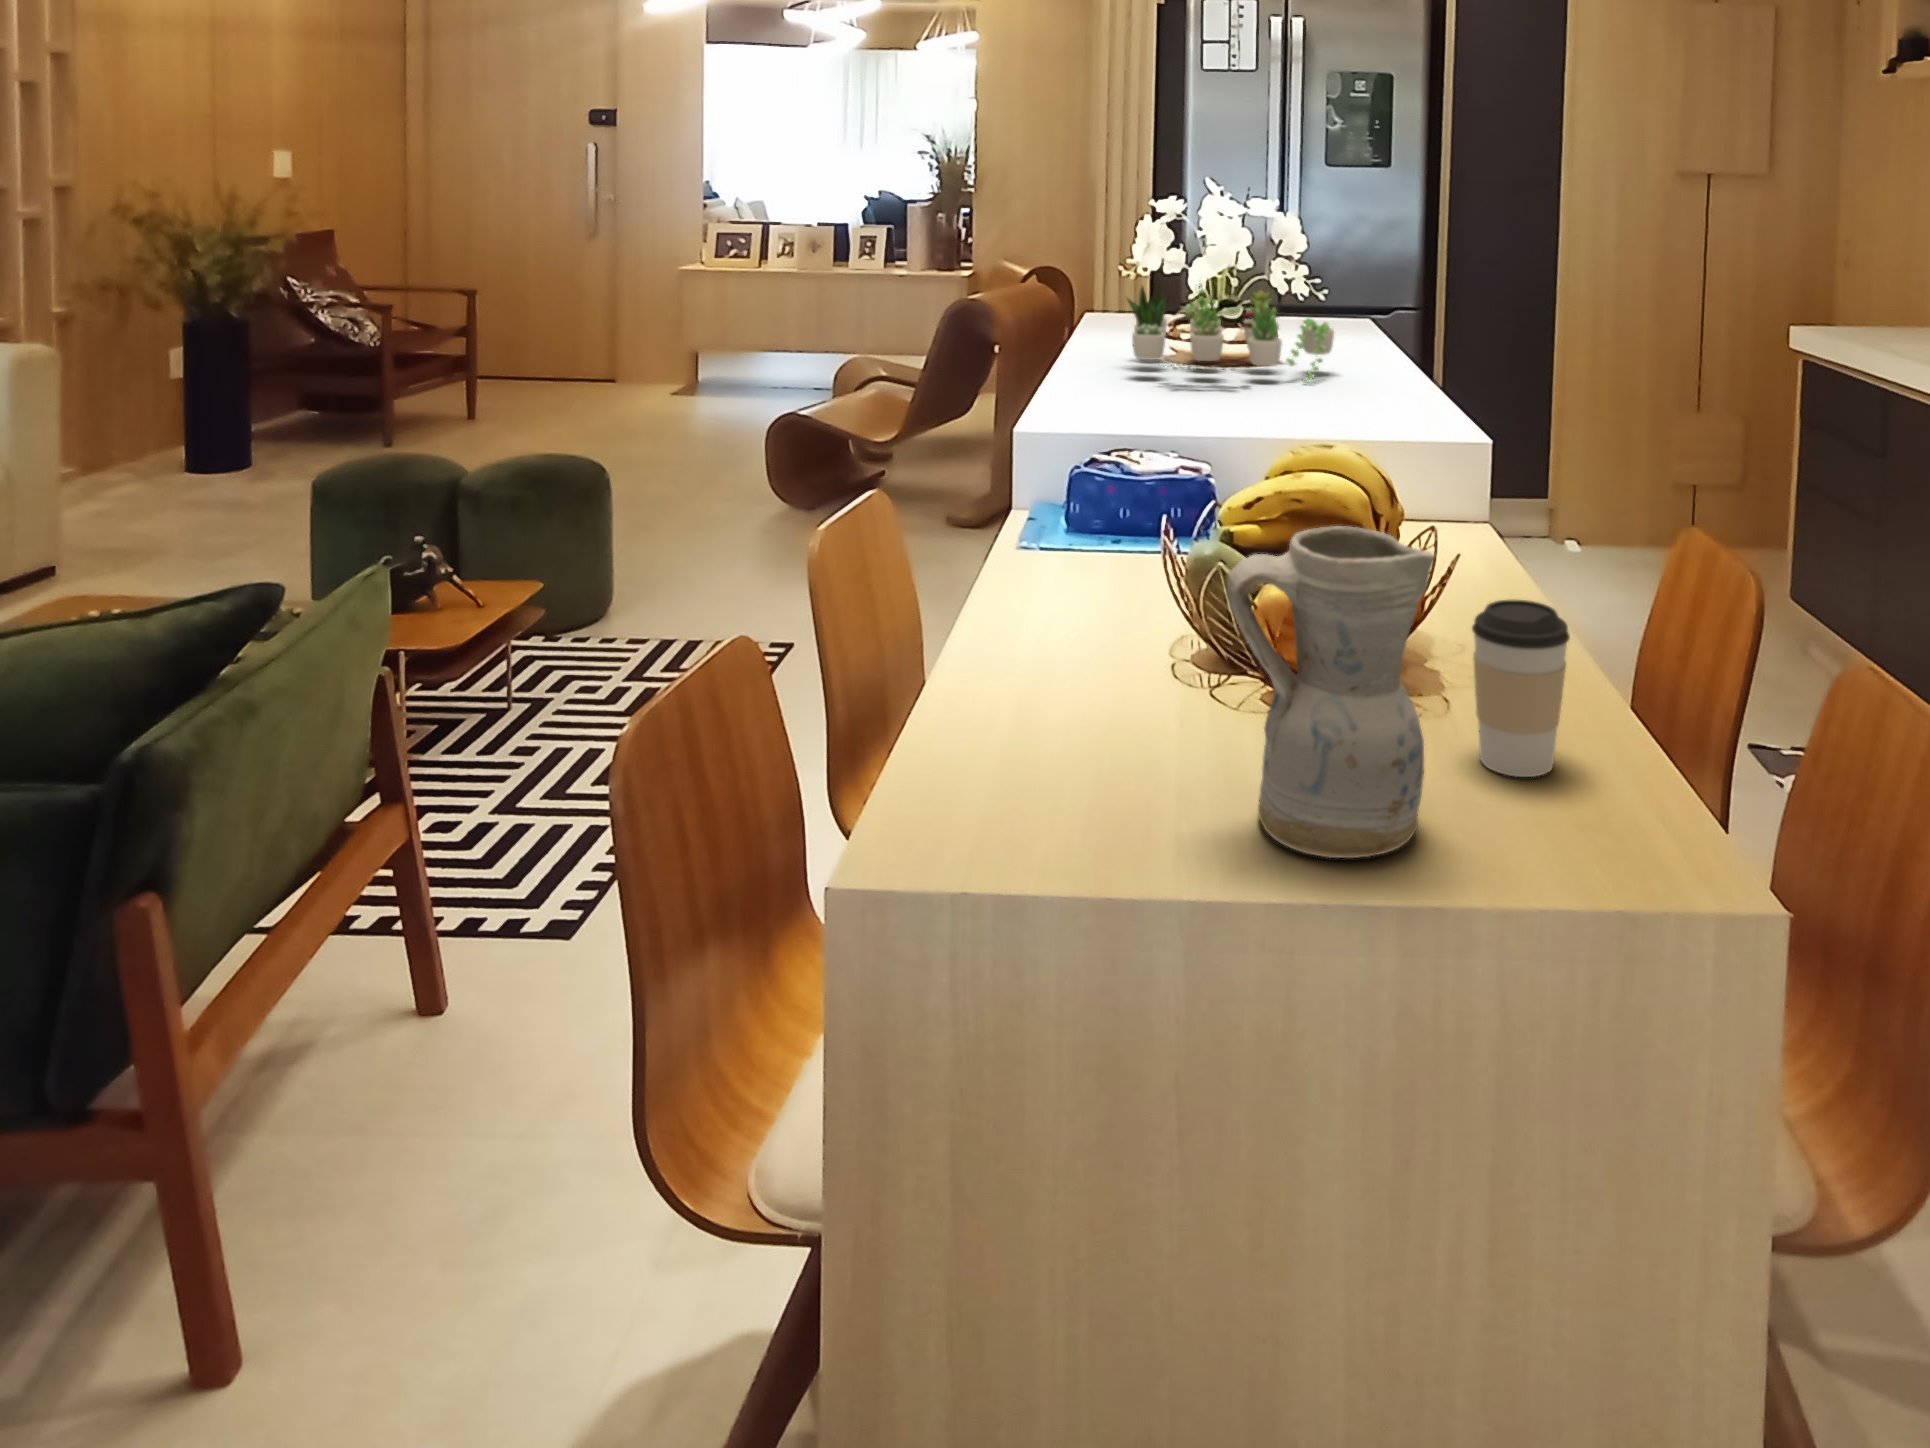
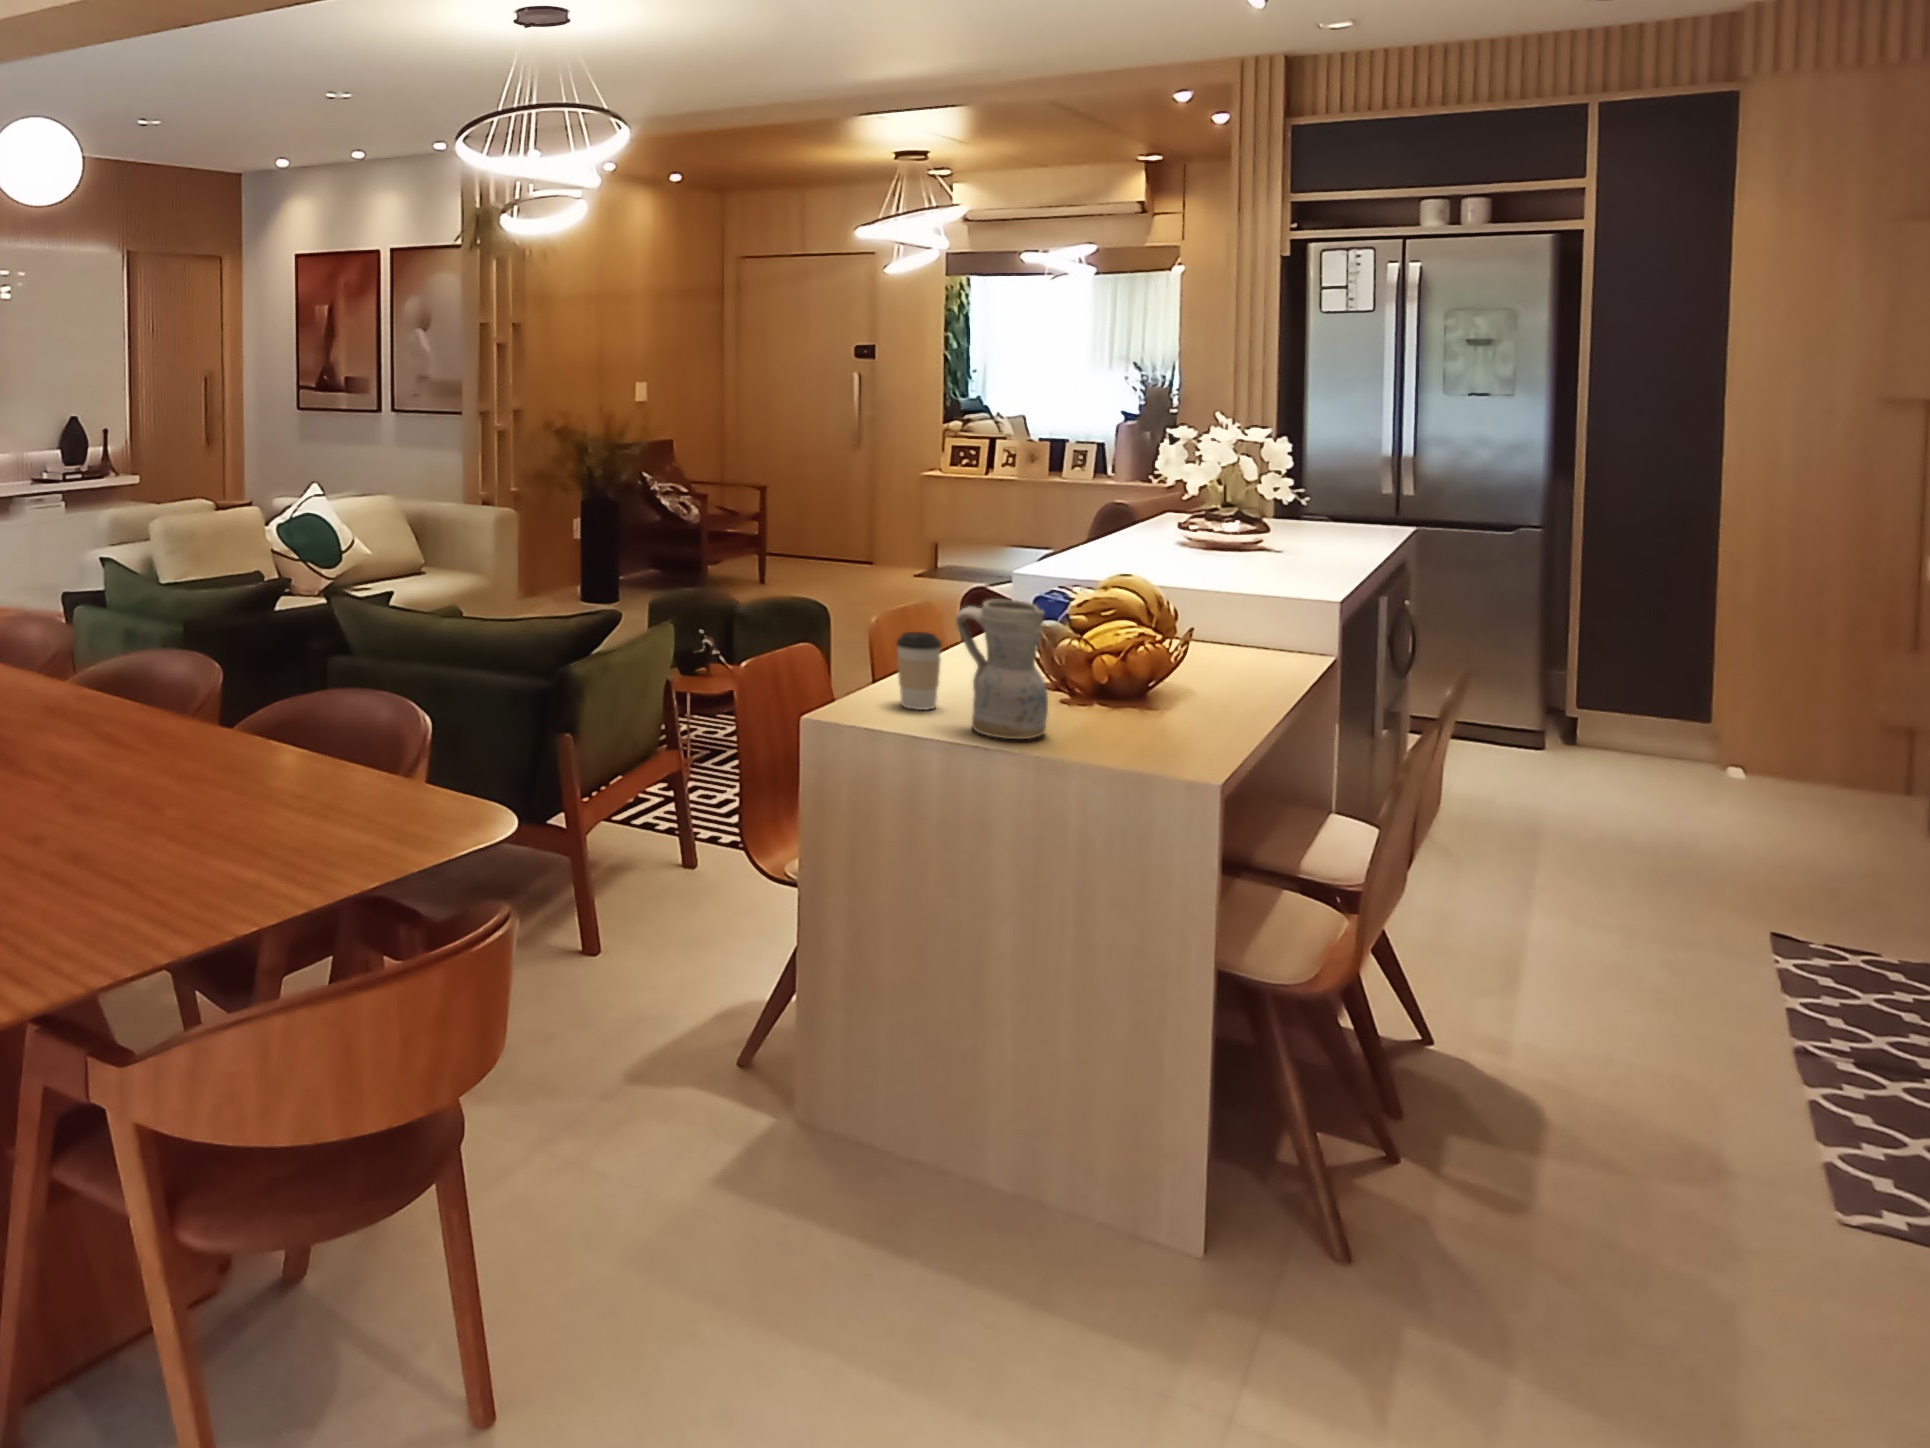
succulent plant: present [1128,284,1334,383] -> none [1103,491,1264,567]
coffee cup: present [1472,600,1570,777] -> present [897,632,941,710]

